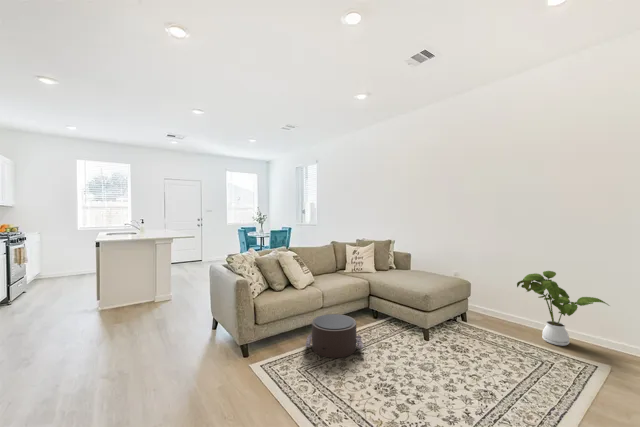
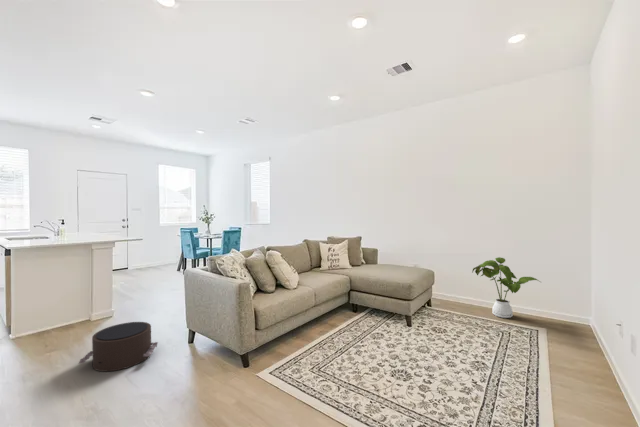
pouf: present [306,314,363,358] -> present [79,322,158,371]

